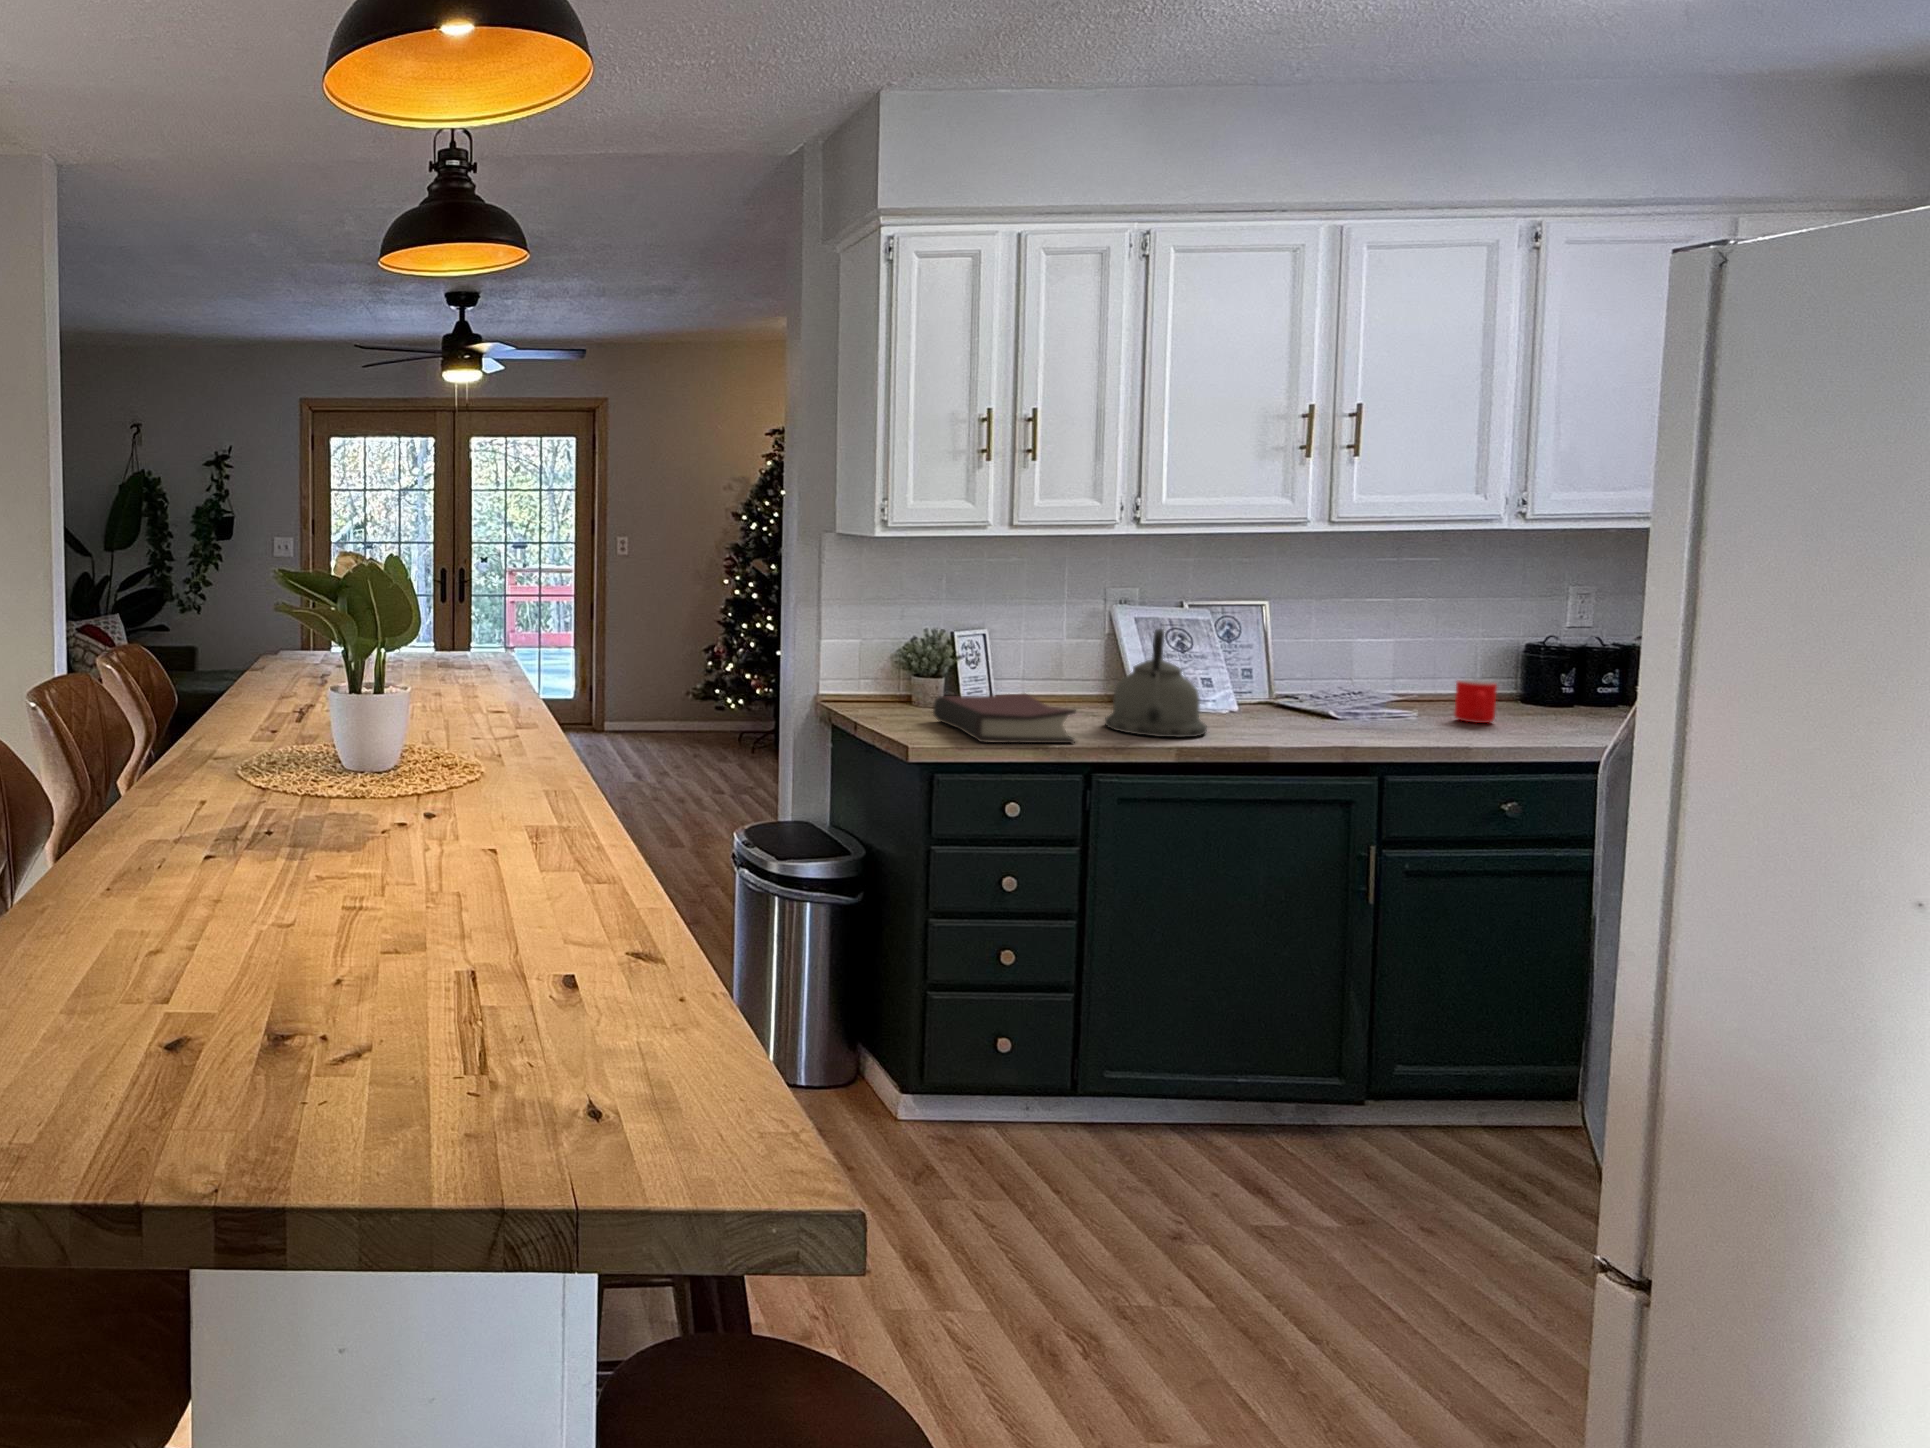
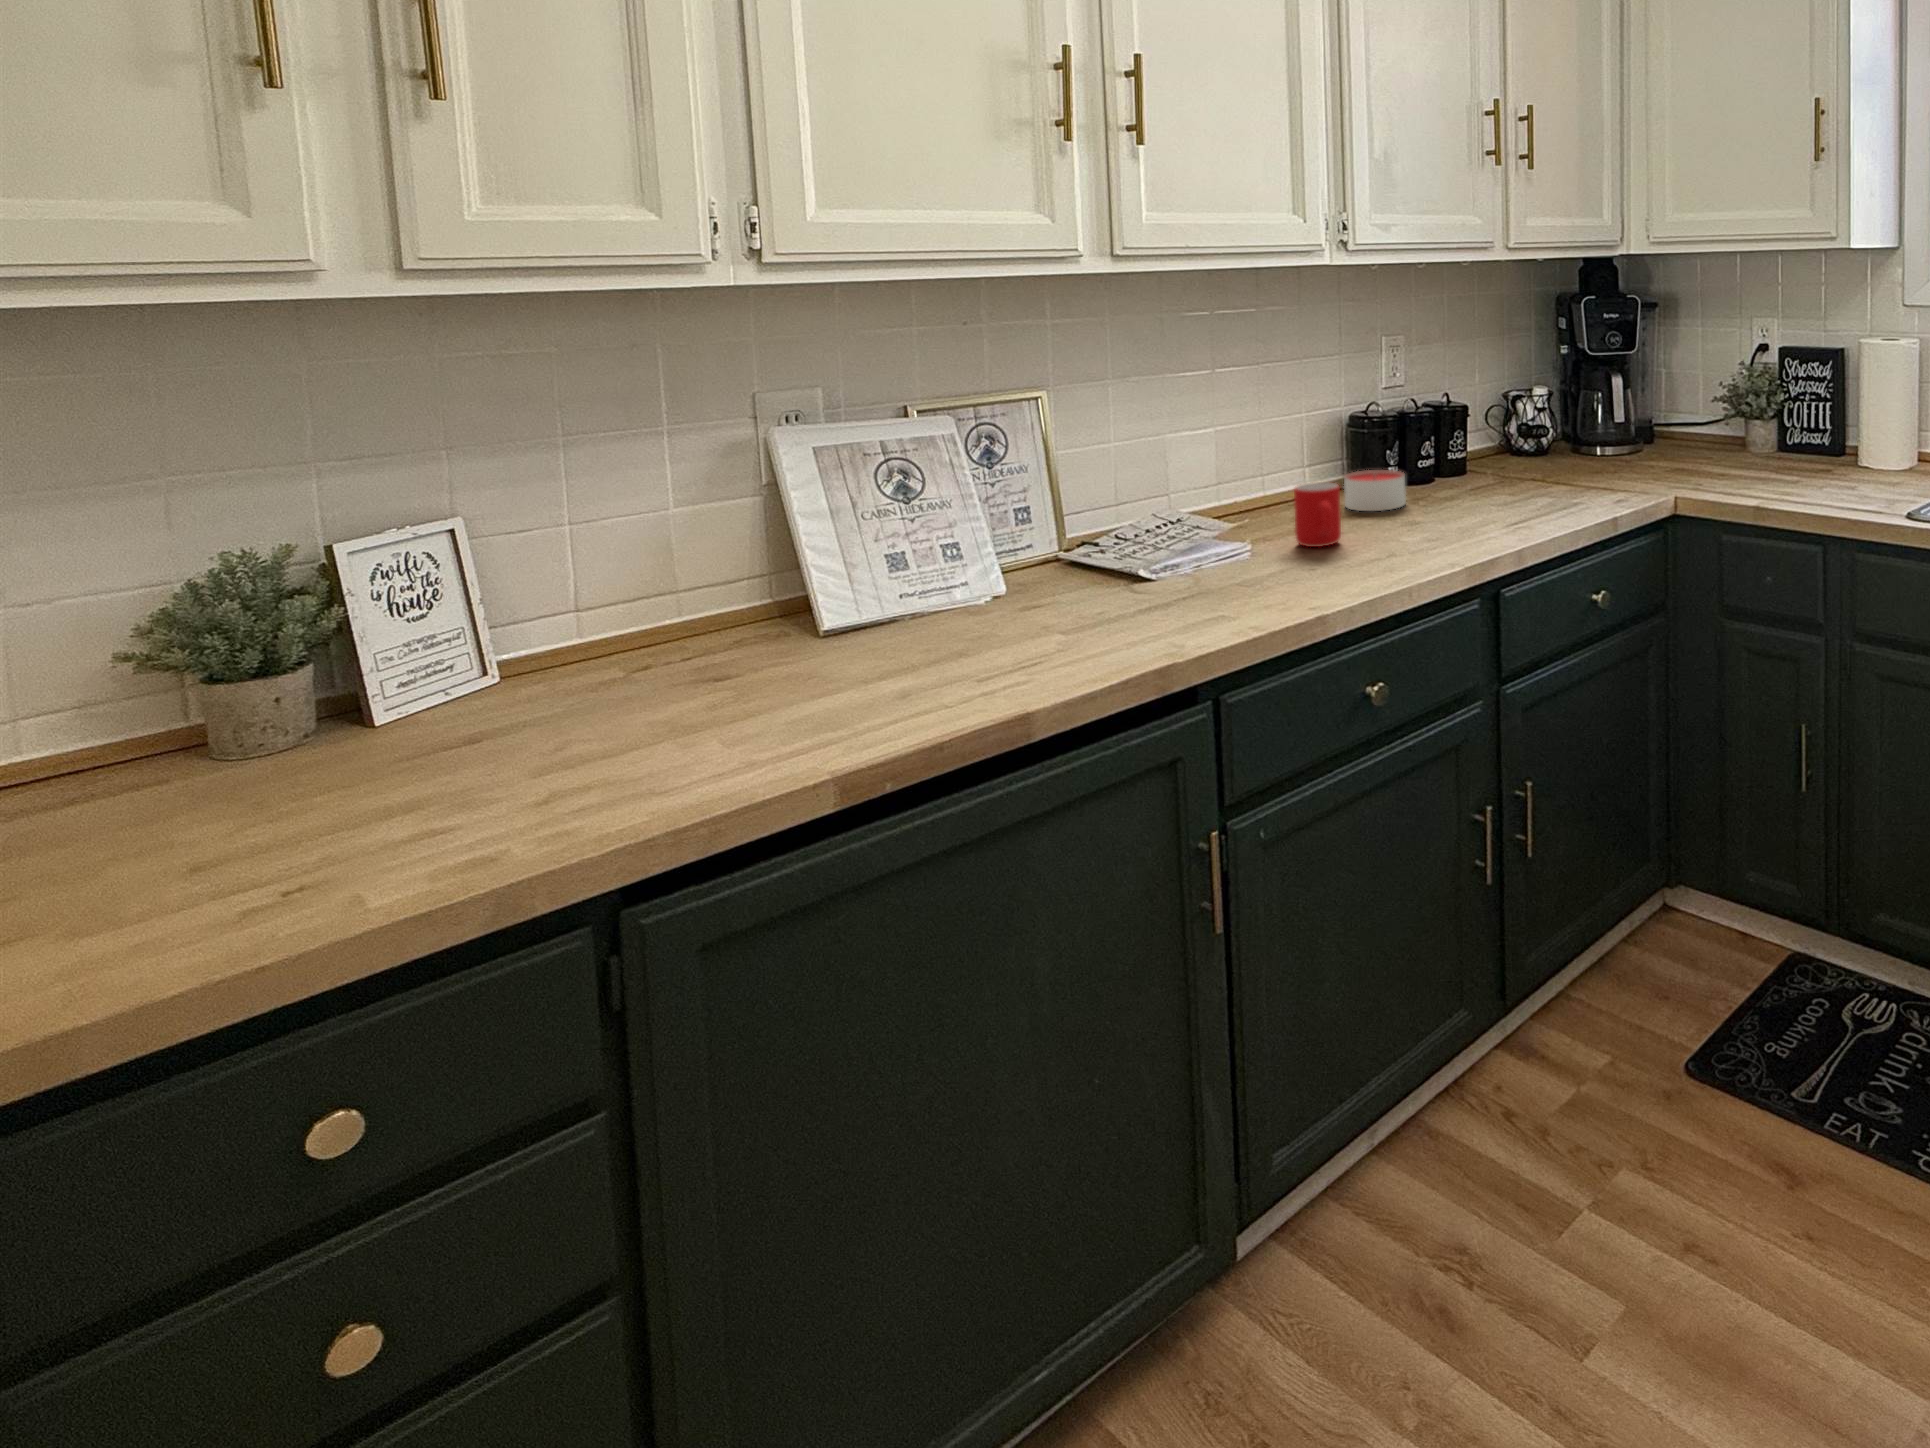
kettle: present [1105,629,1207,737] -> none [711,481,931,737]
candle: none [1510,684,1573,714] -> present [1344,470,1406,511]
hardback book: present [933,694,1076,743] -> none [165,686,580,940]

